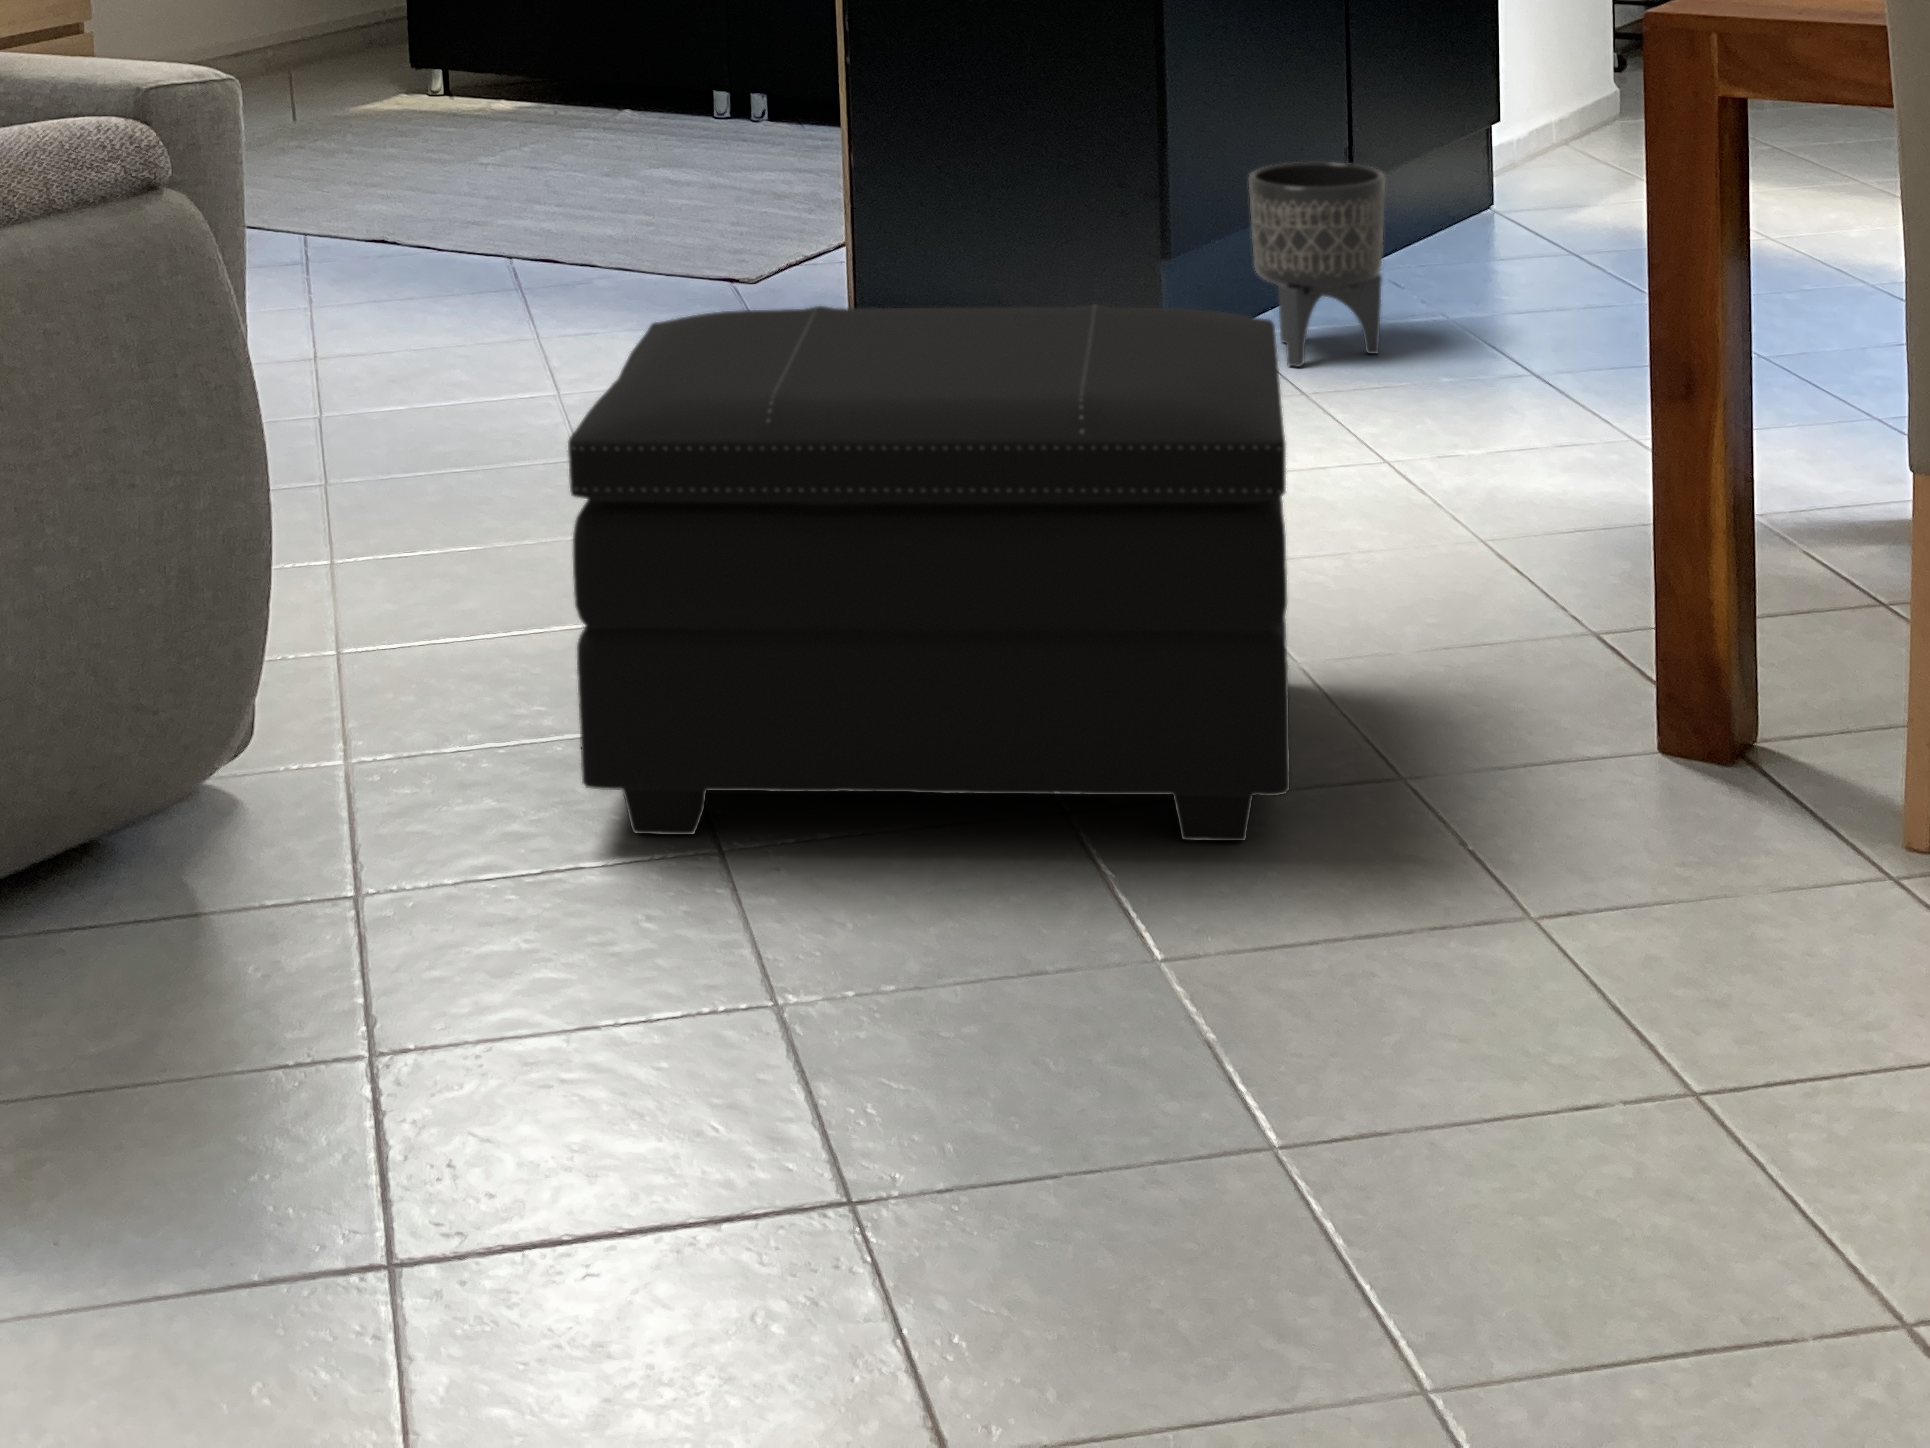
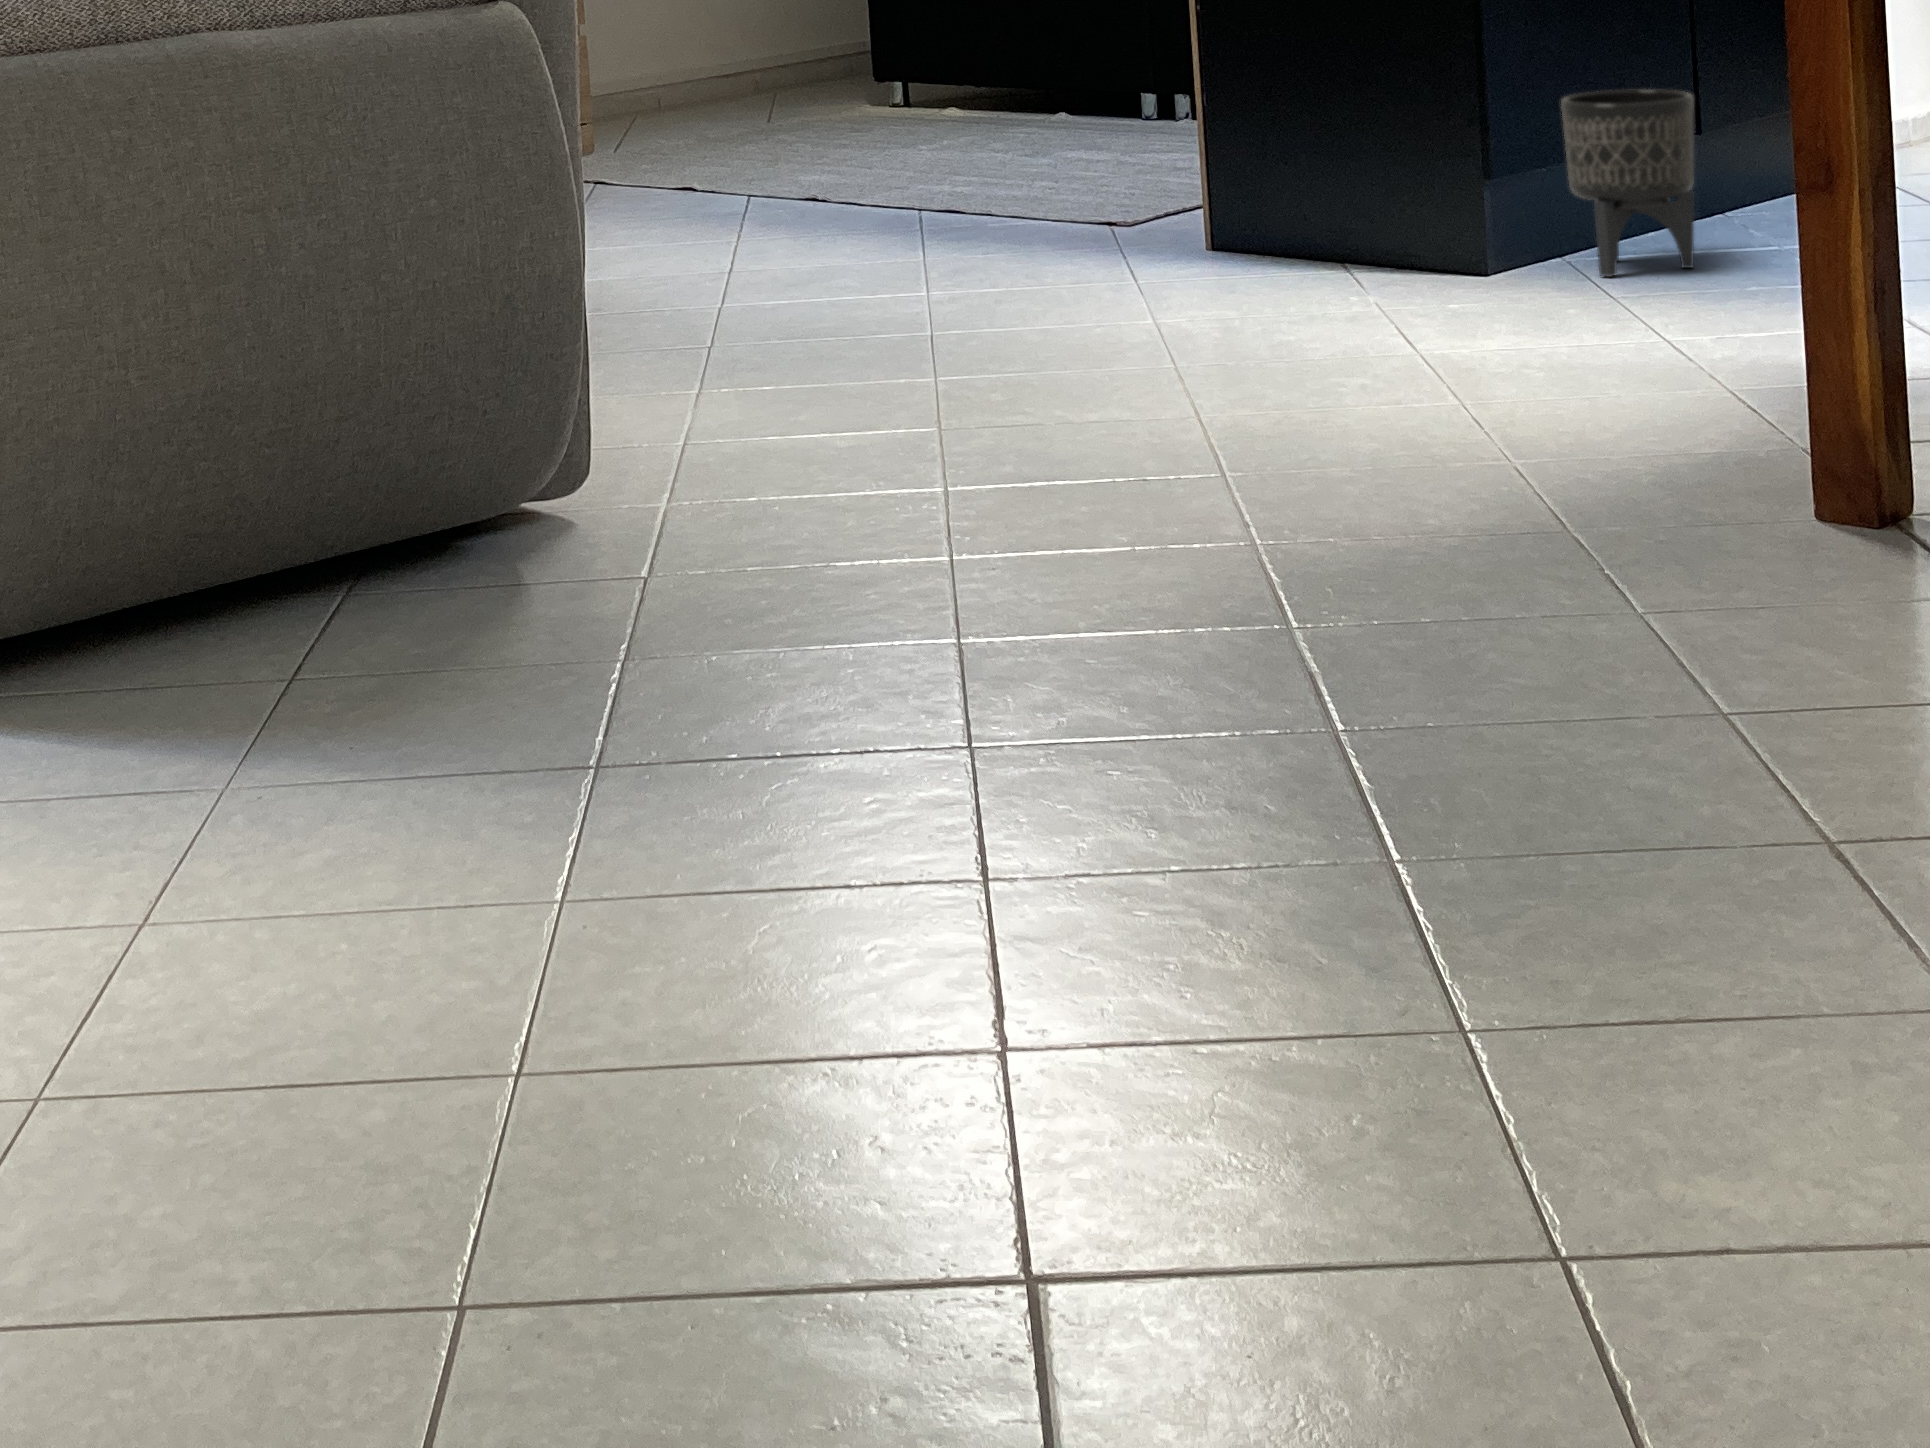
footstool: present [568,304,1290,841] -> none [812,123,1475,553]

